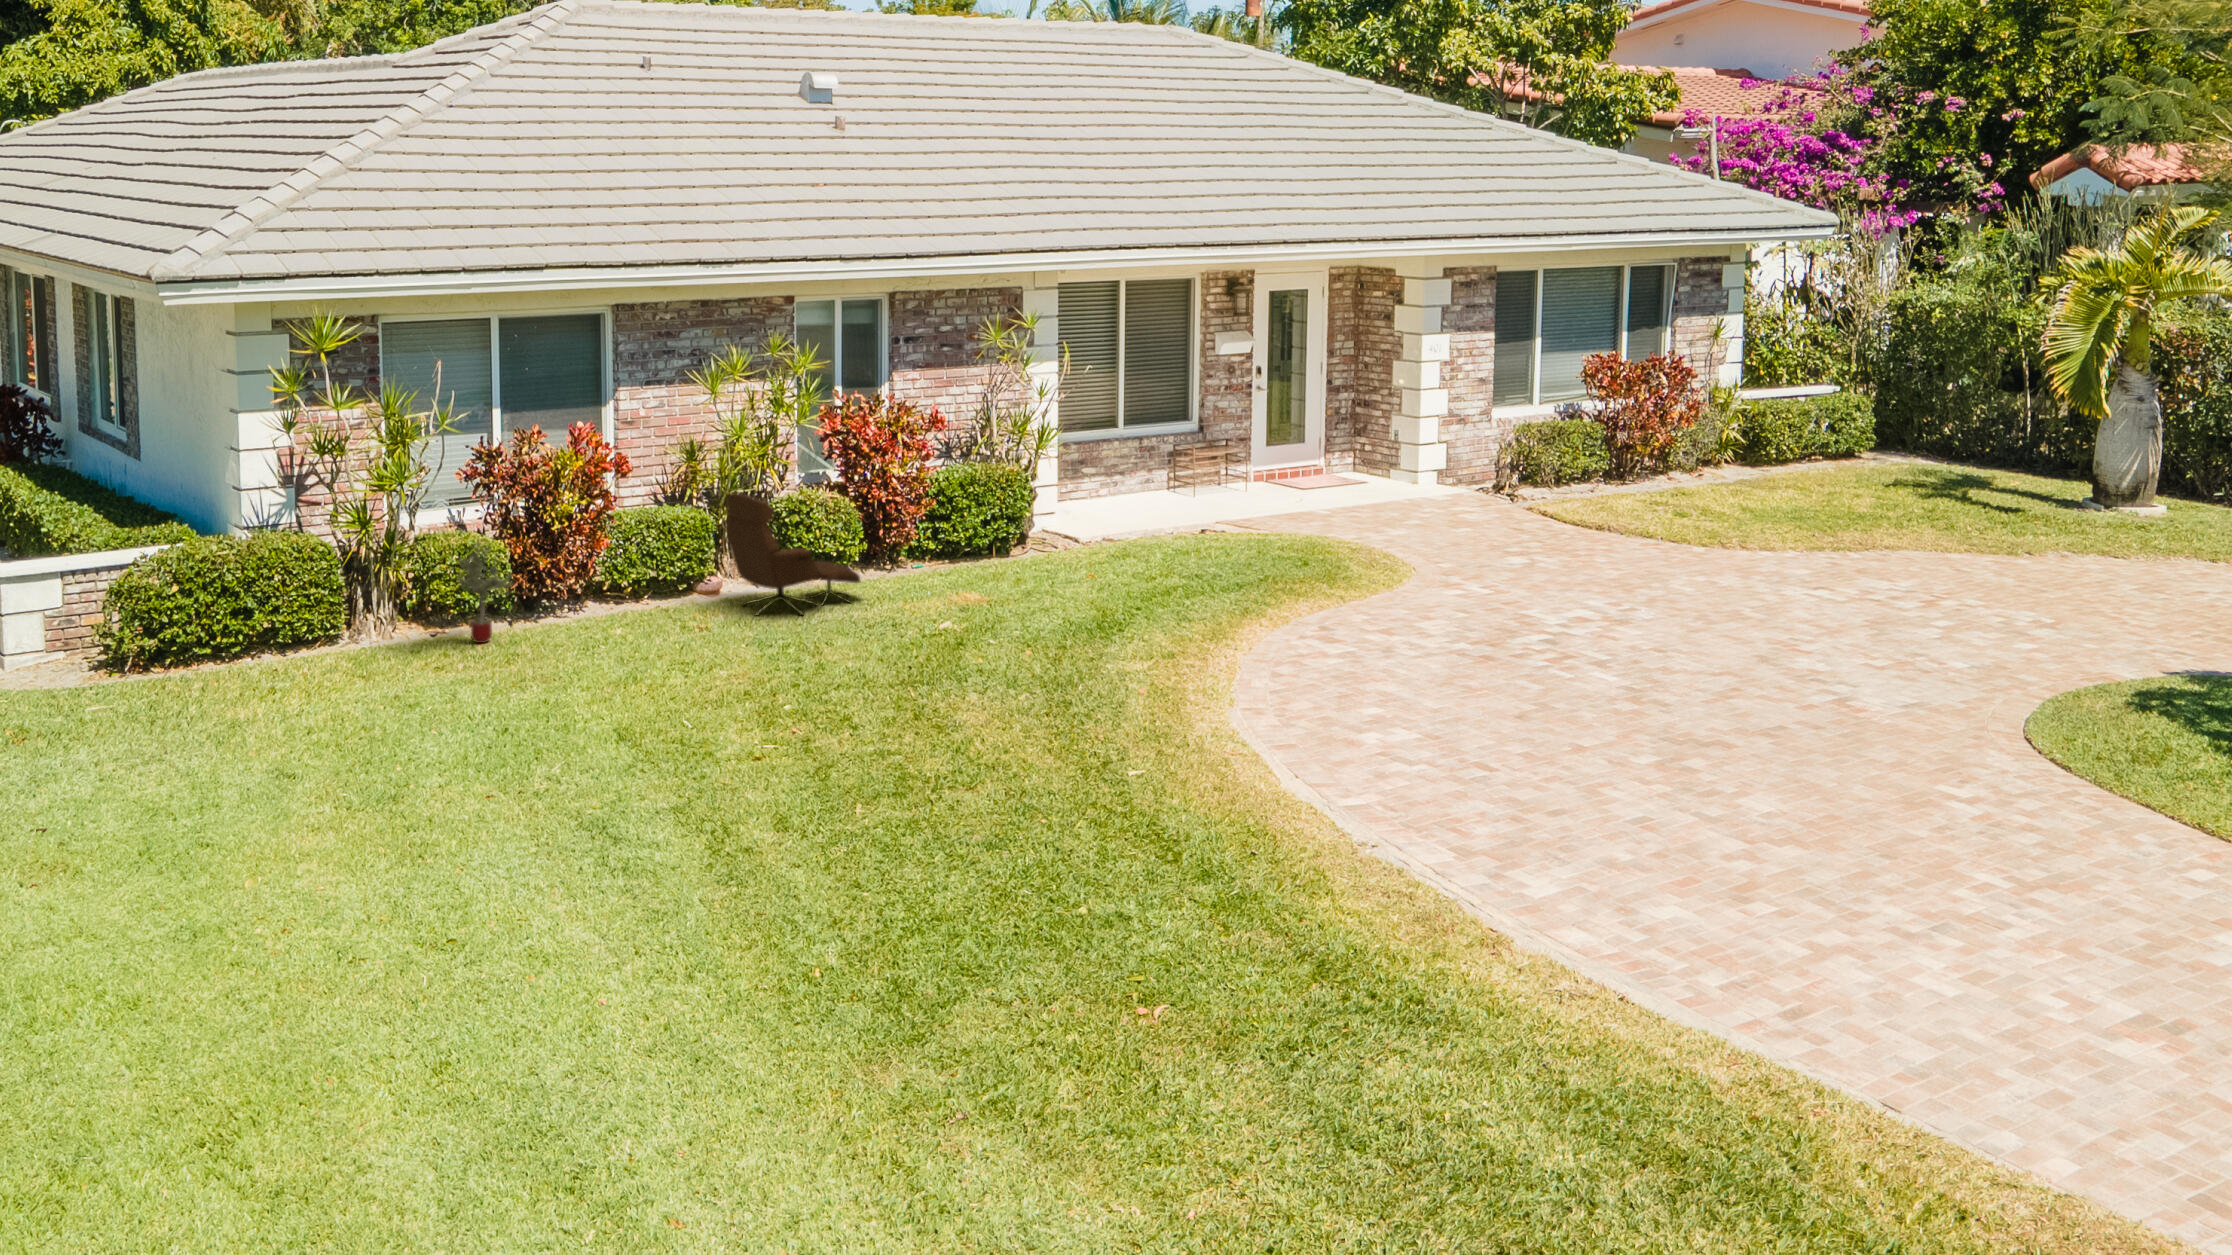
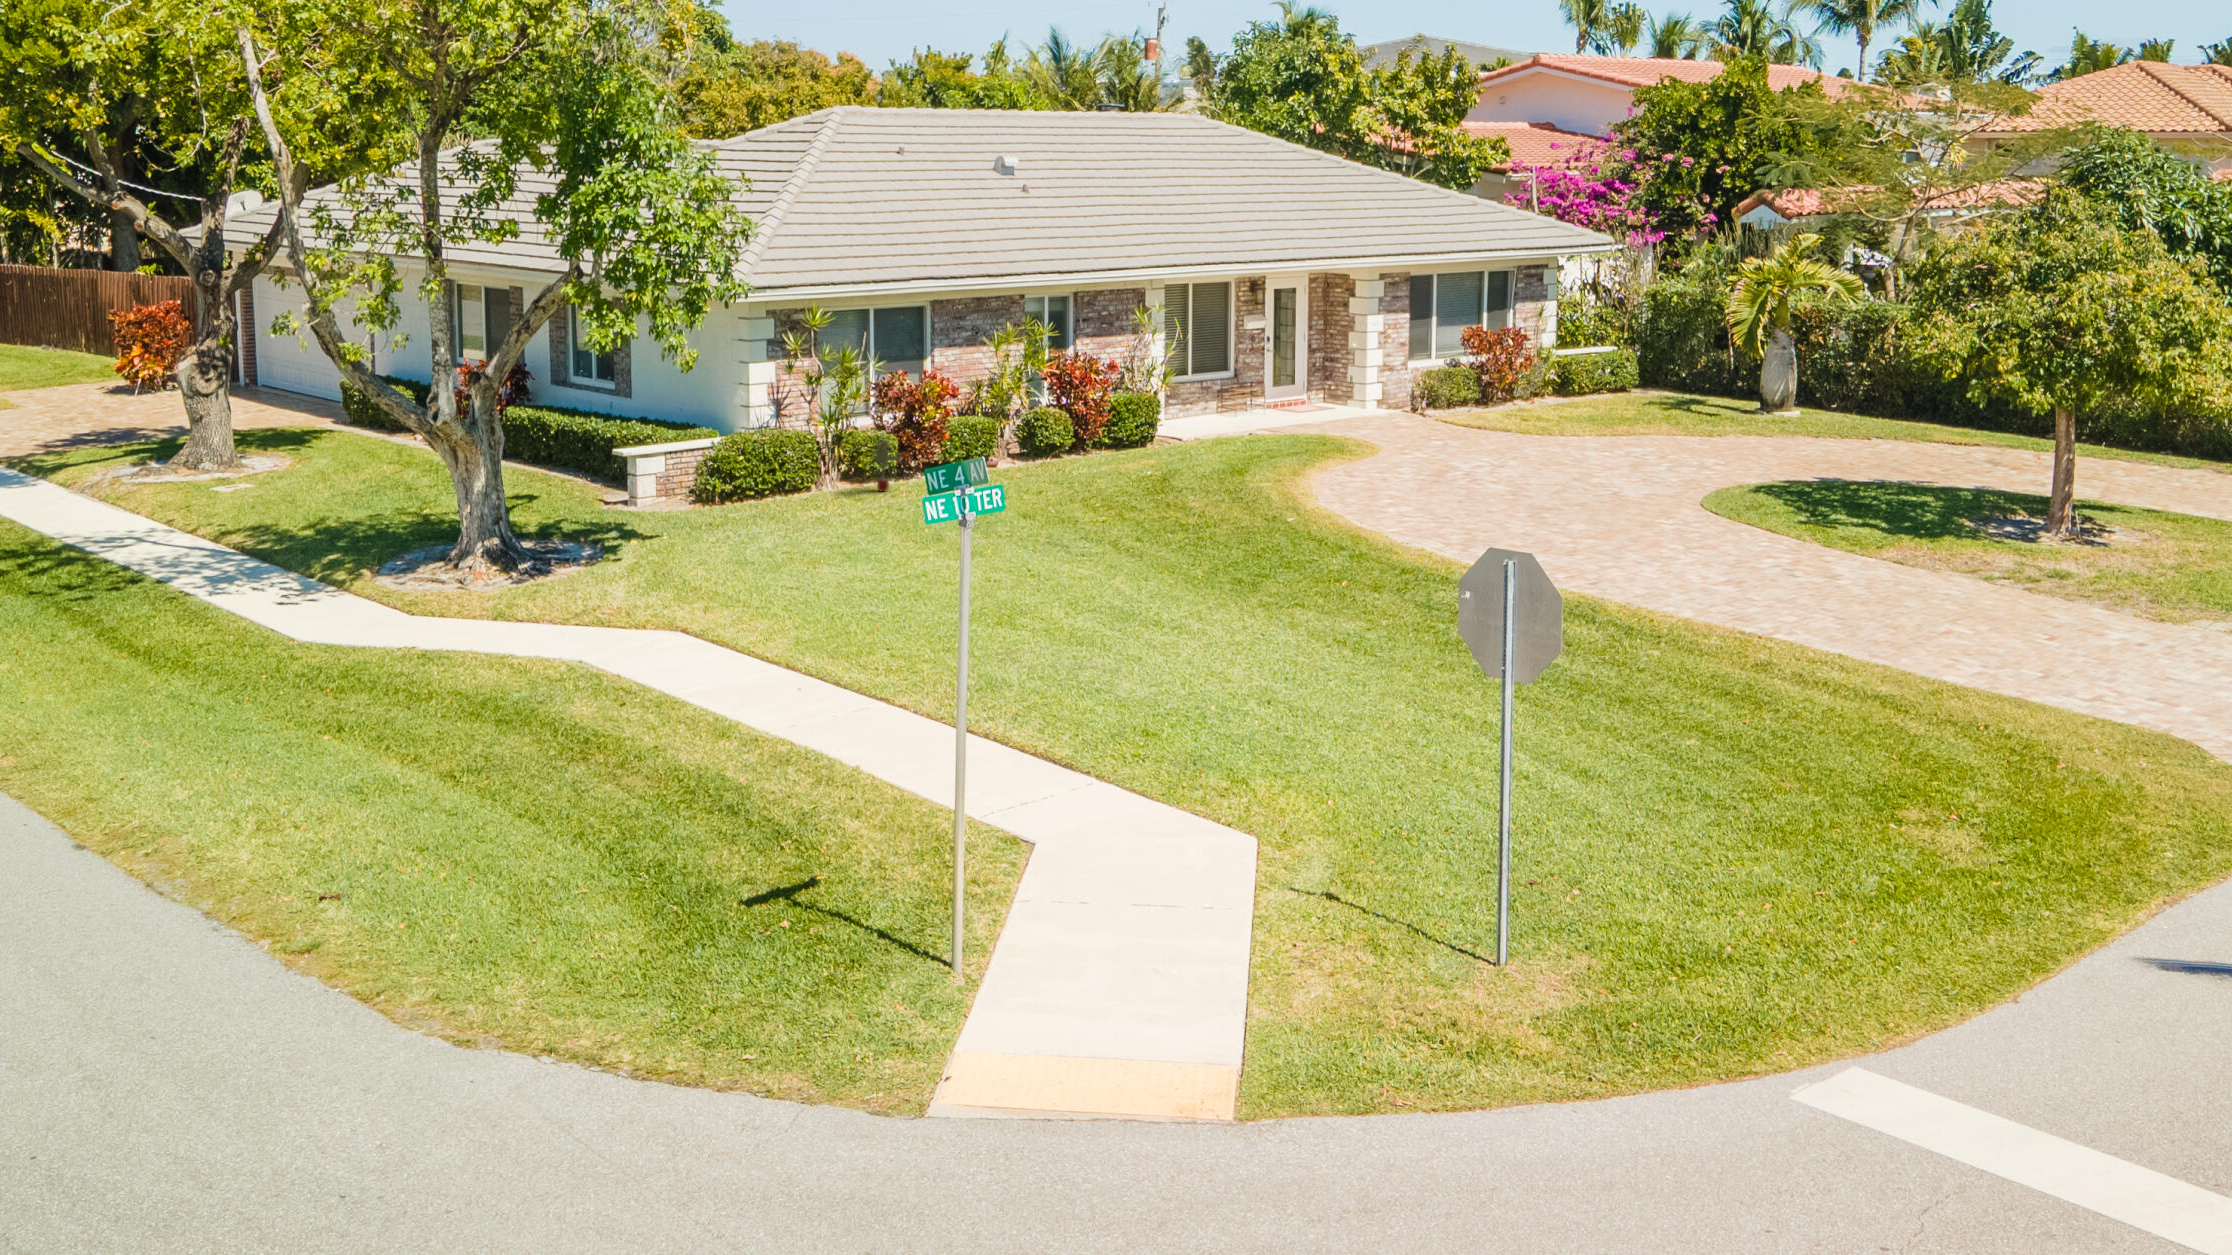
lounge chair: present [726,493,860,615] -> none [1002,407,1076,477]

